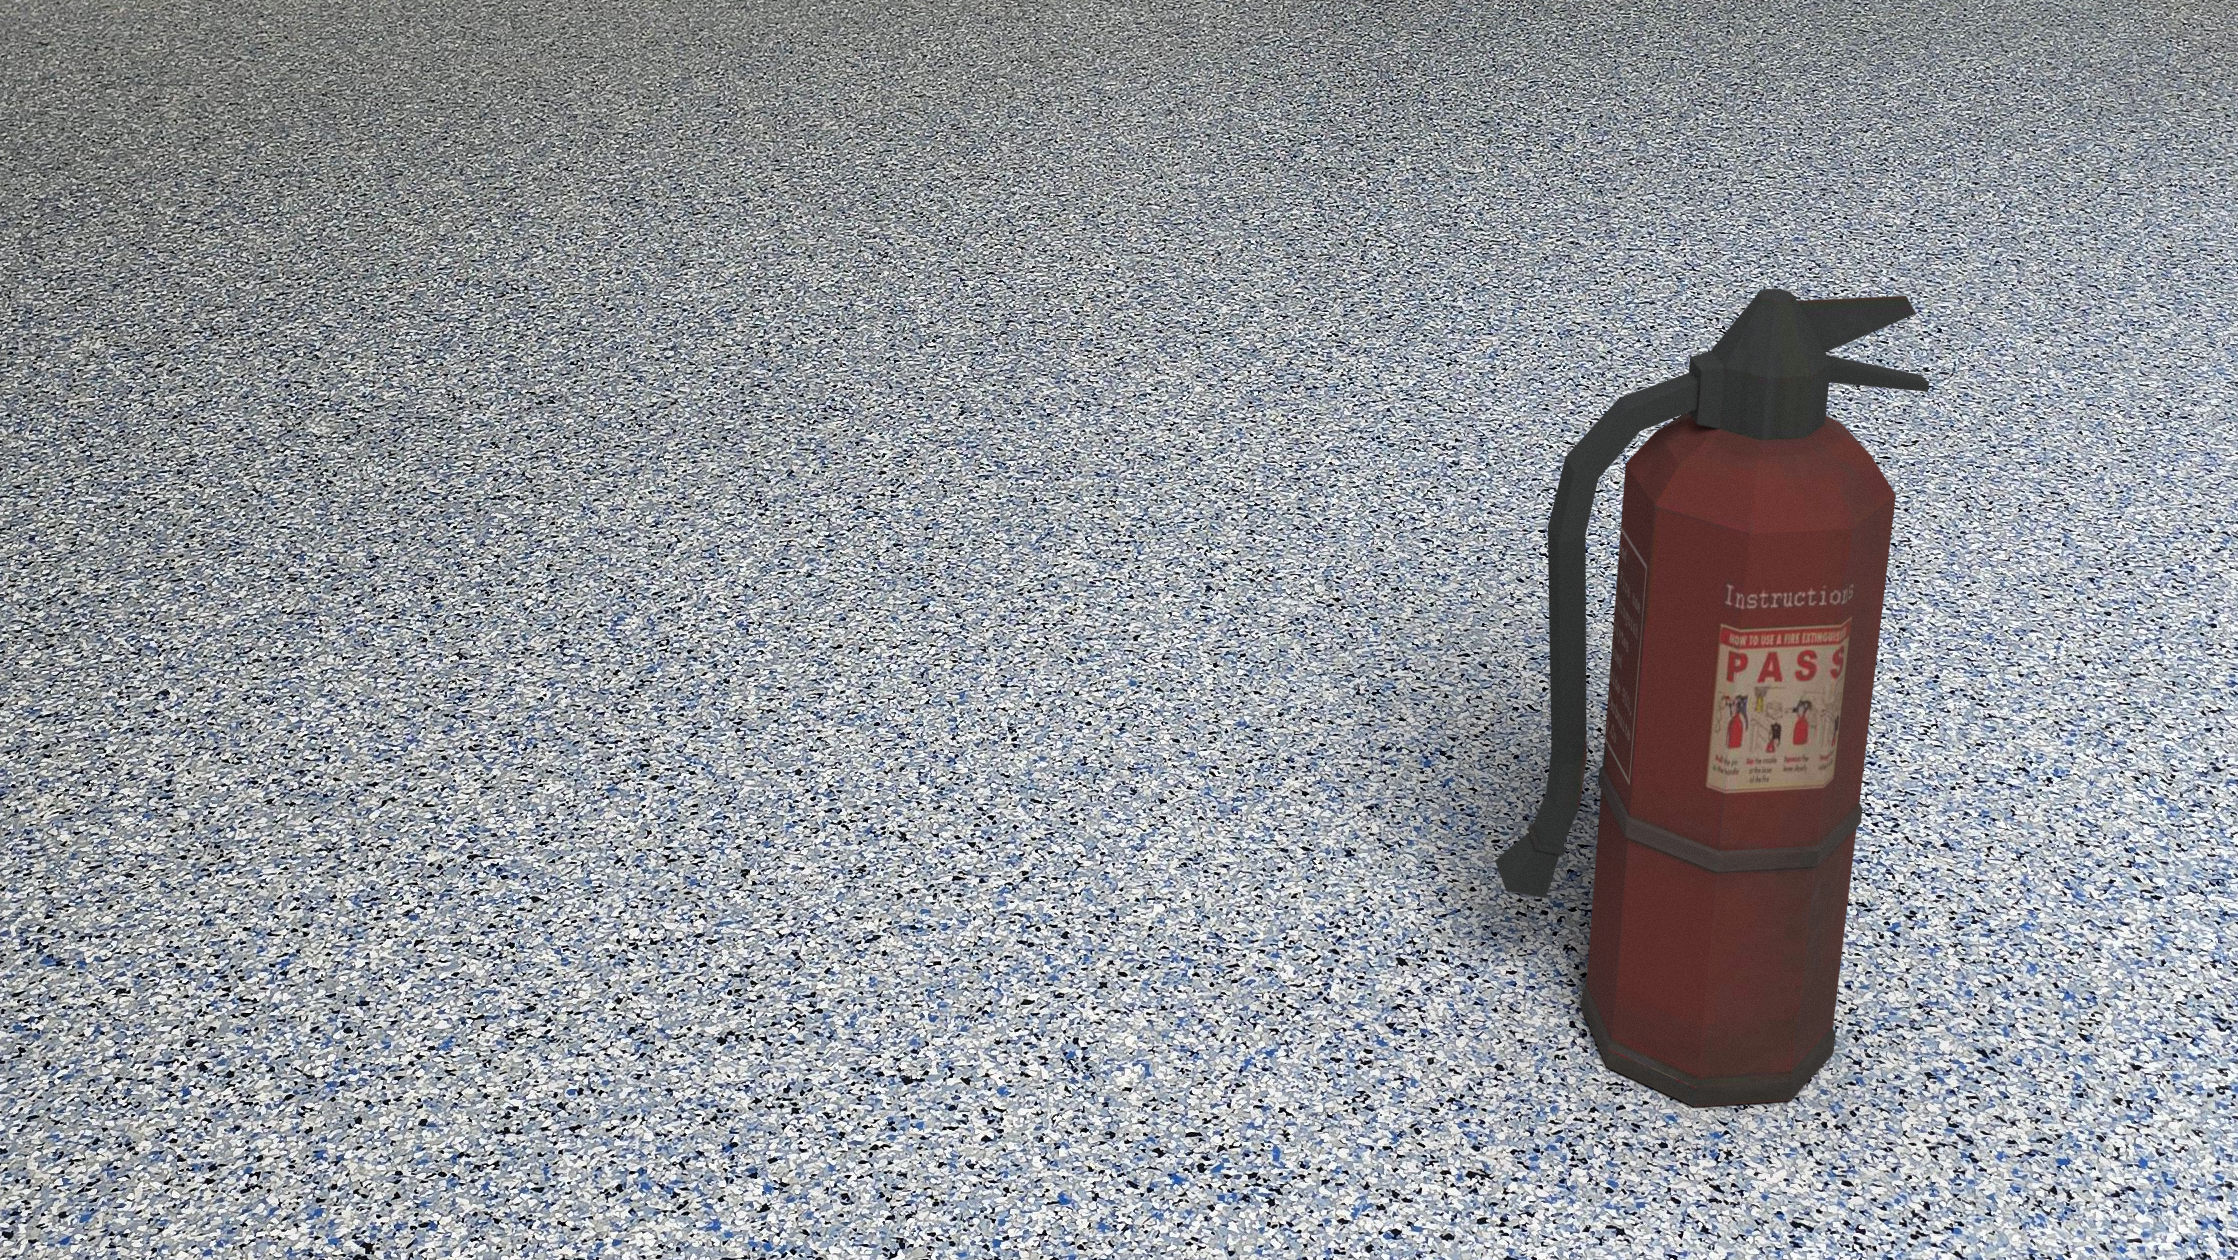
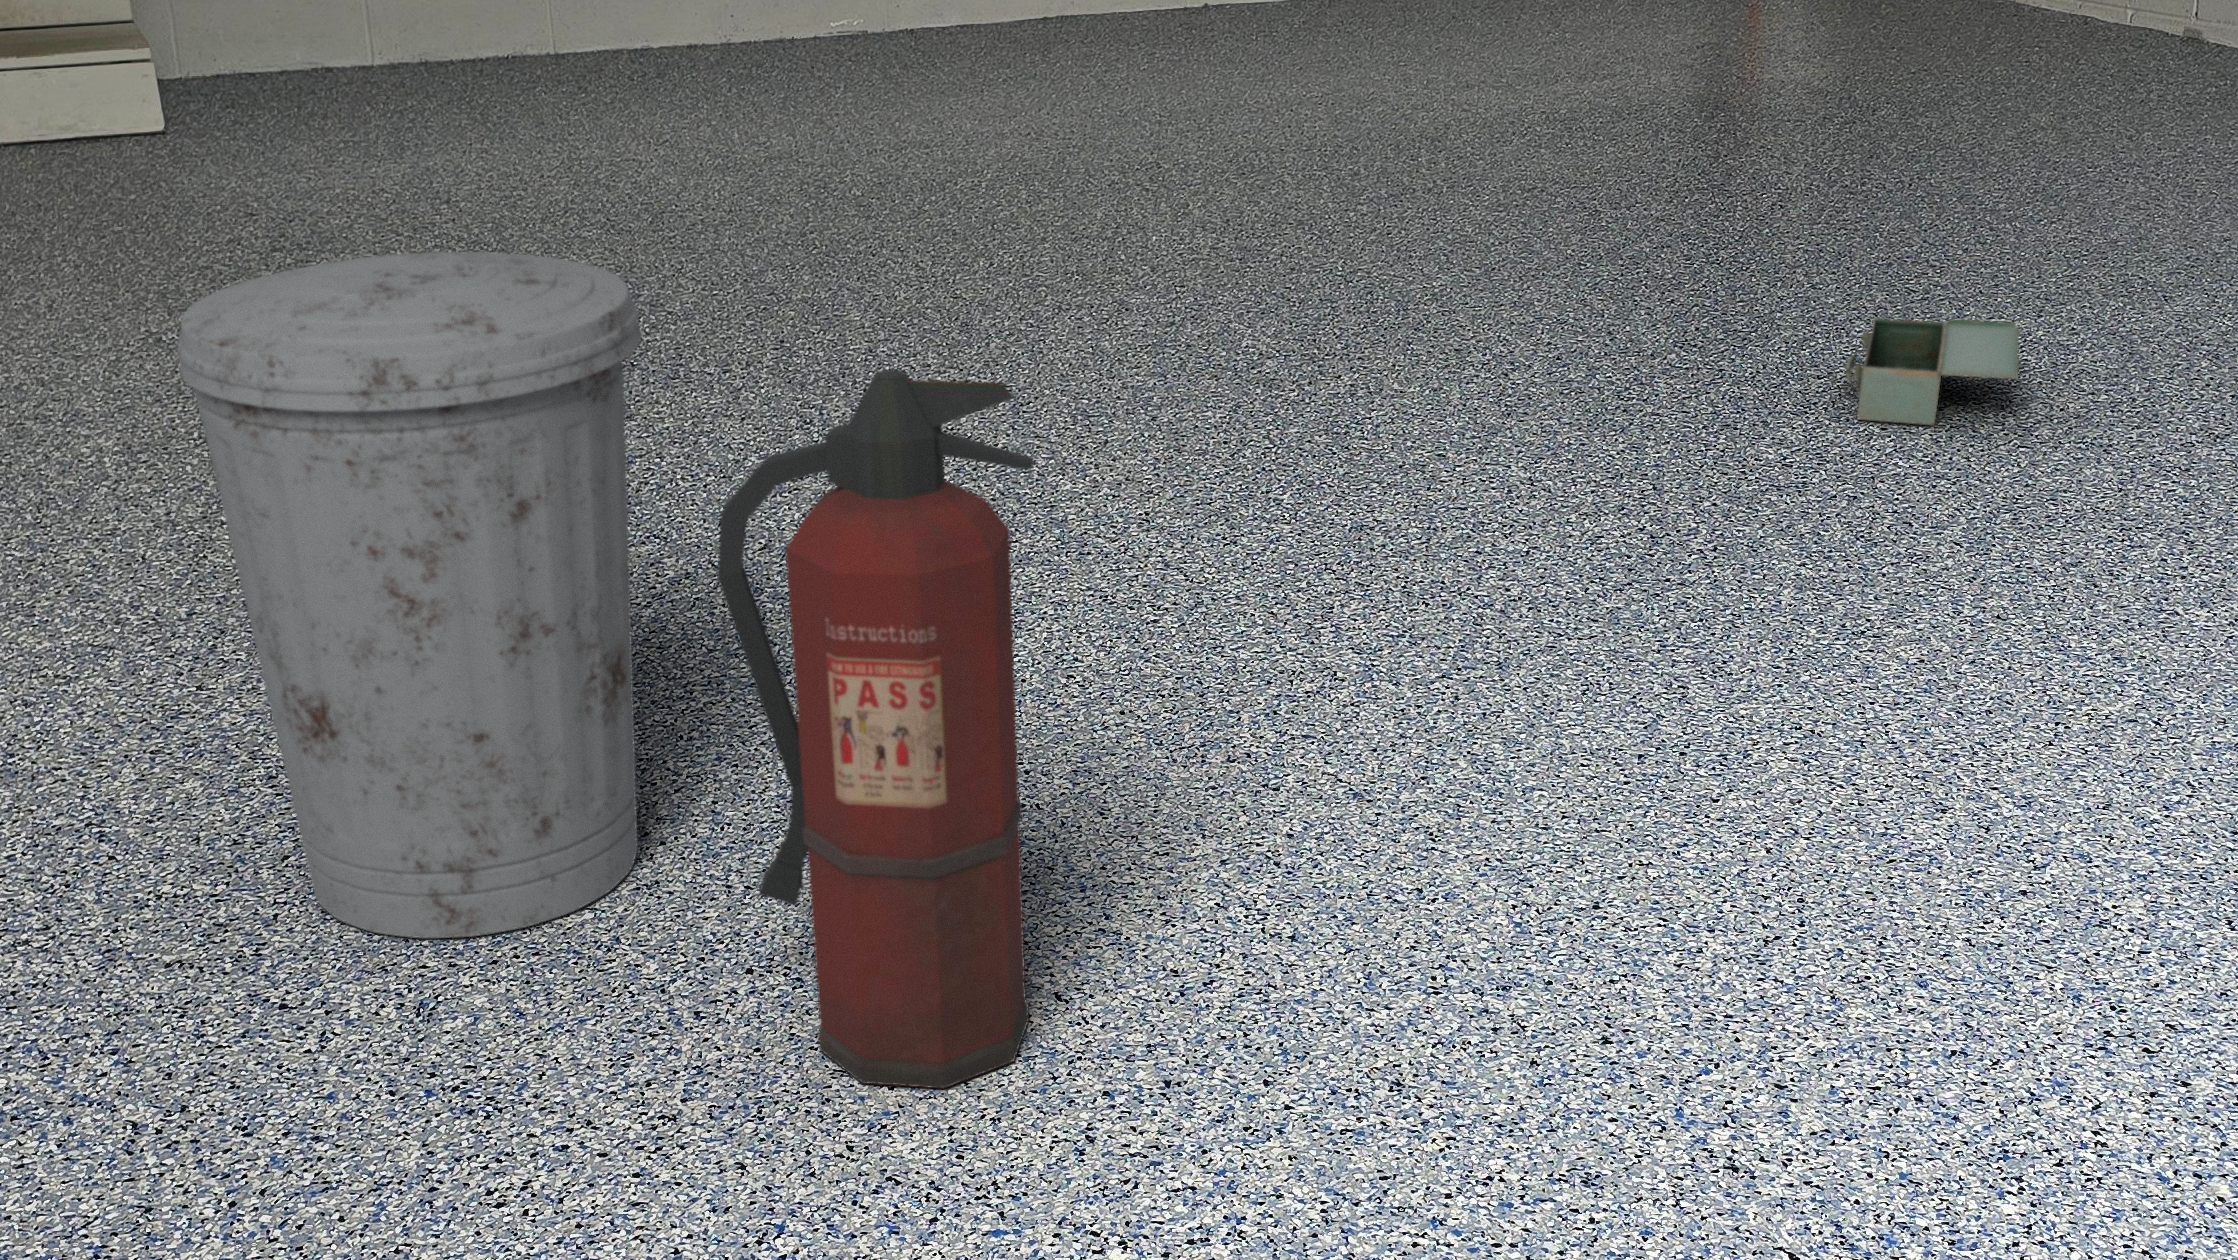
toolbox: none [1906,65,2112,177] -> present [1846,318,2022,425]
trash can: none [729,147,1261,975] -> present [177,252,641,938]

